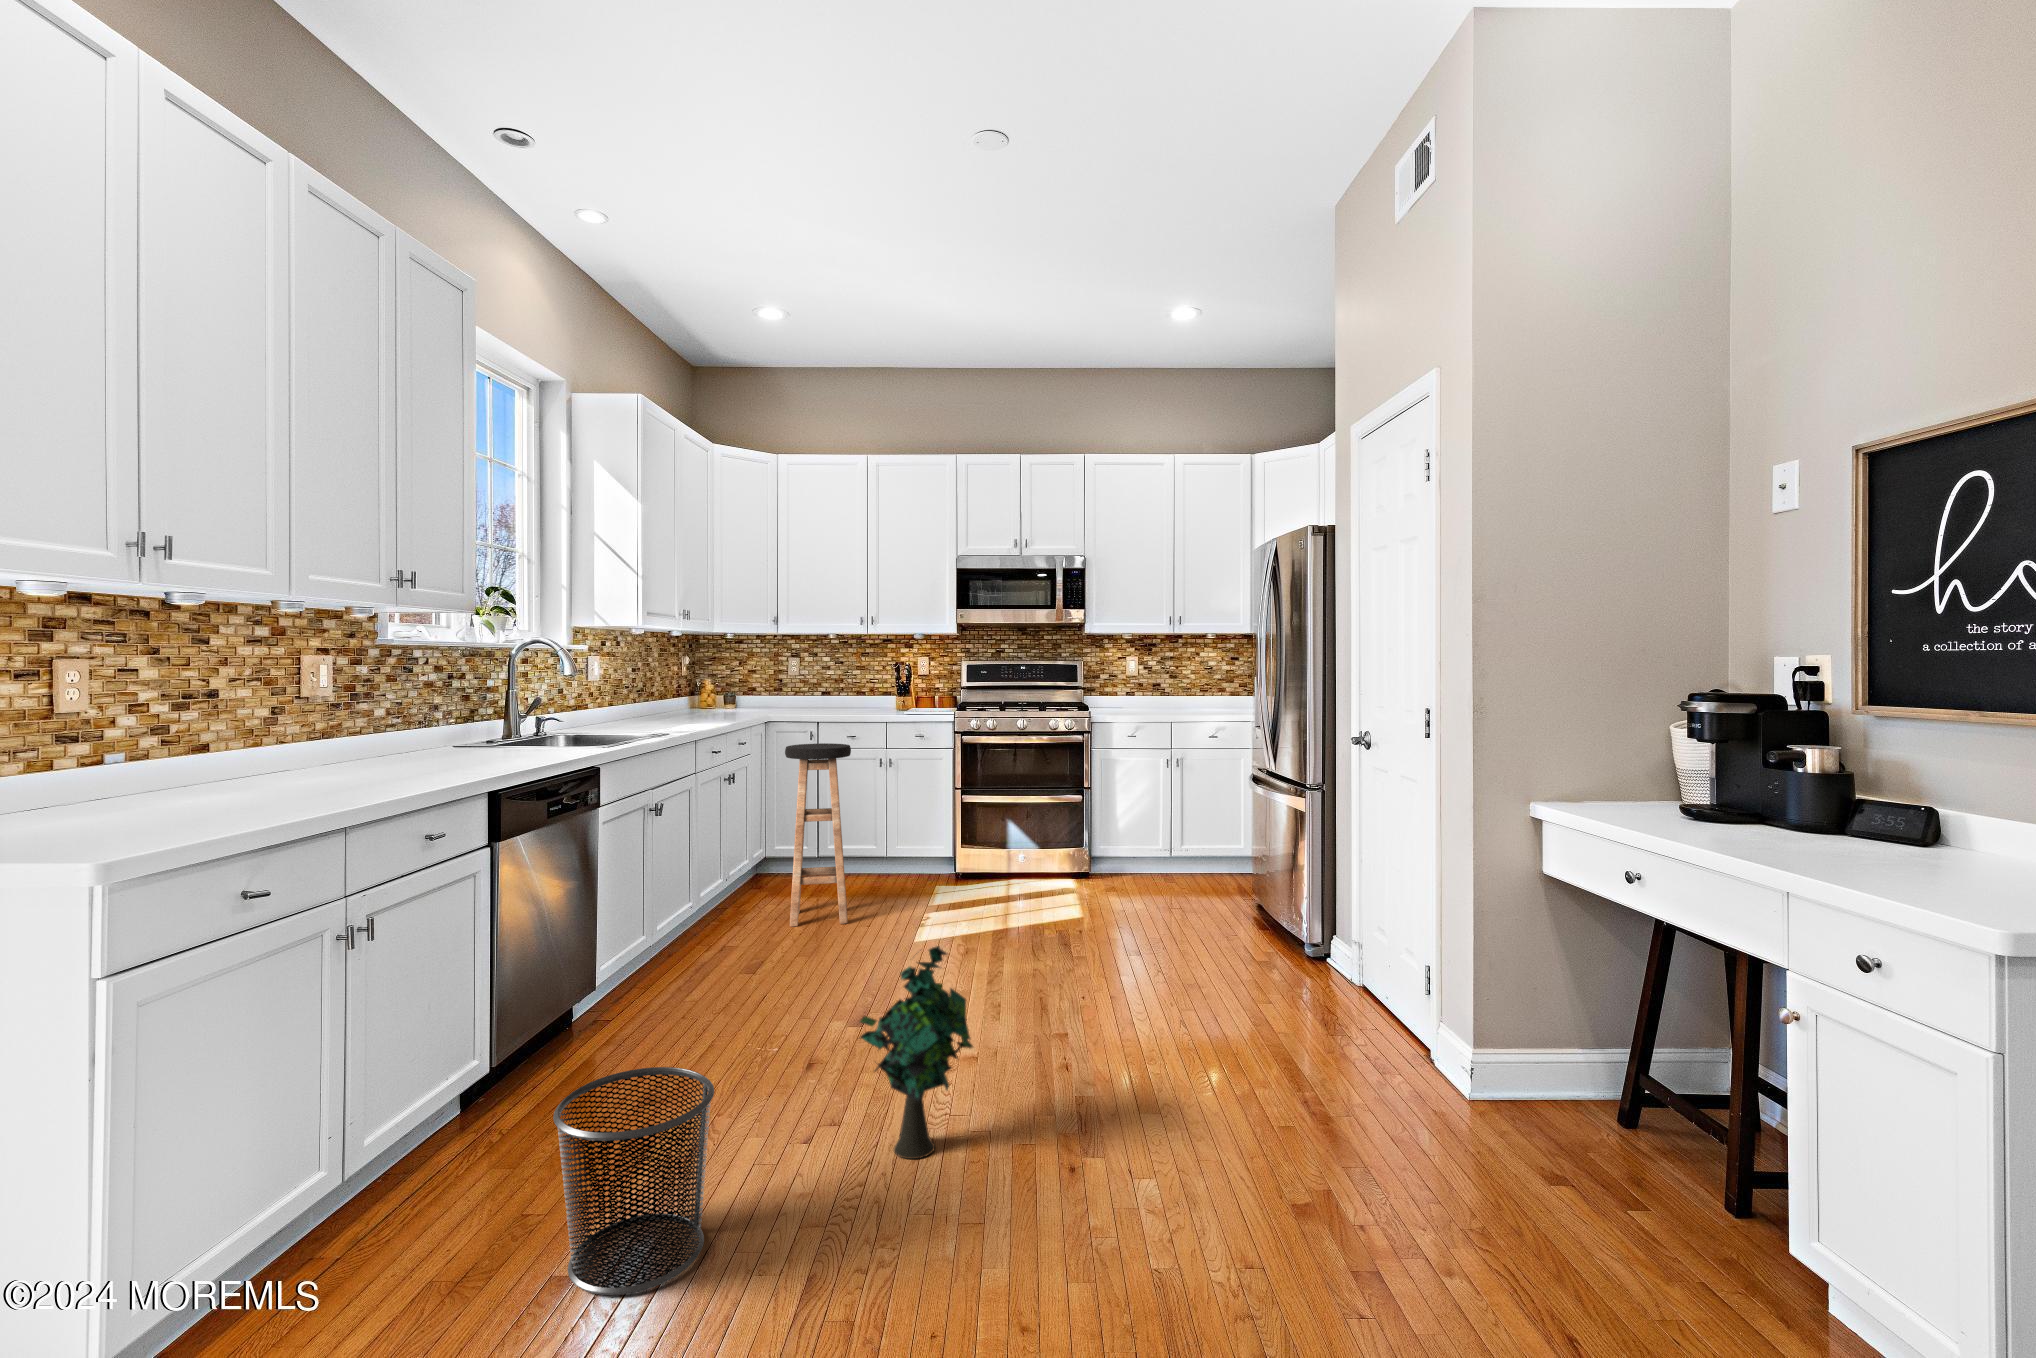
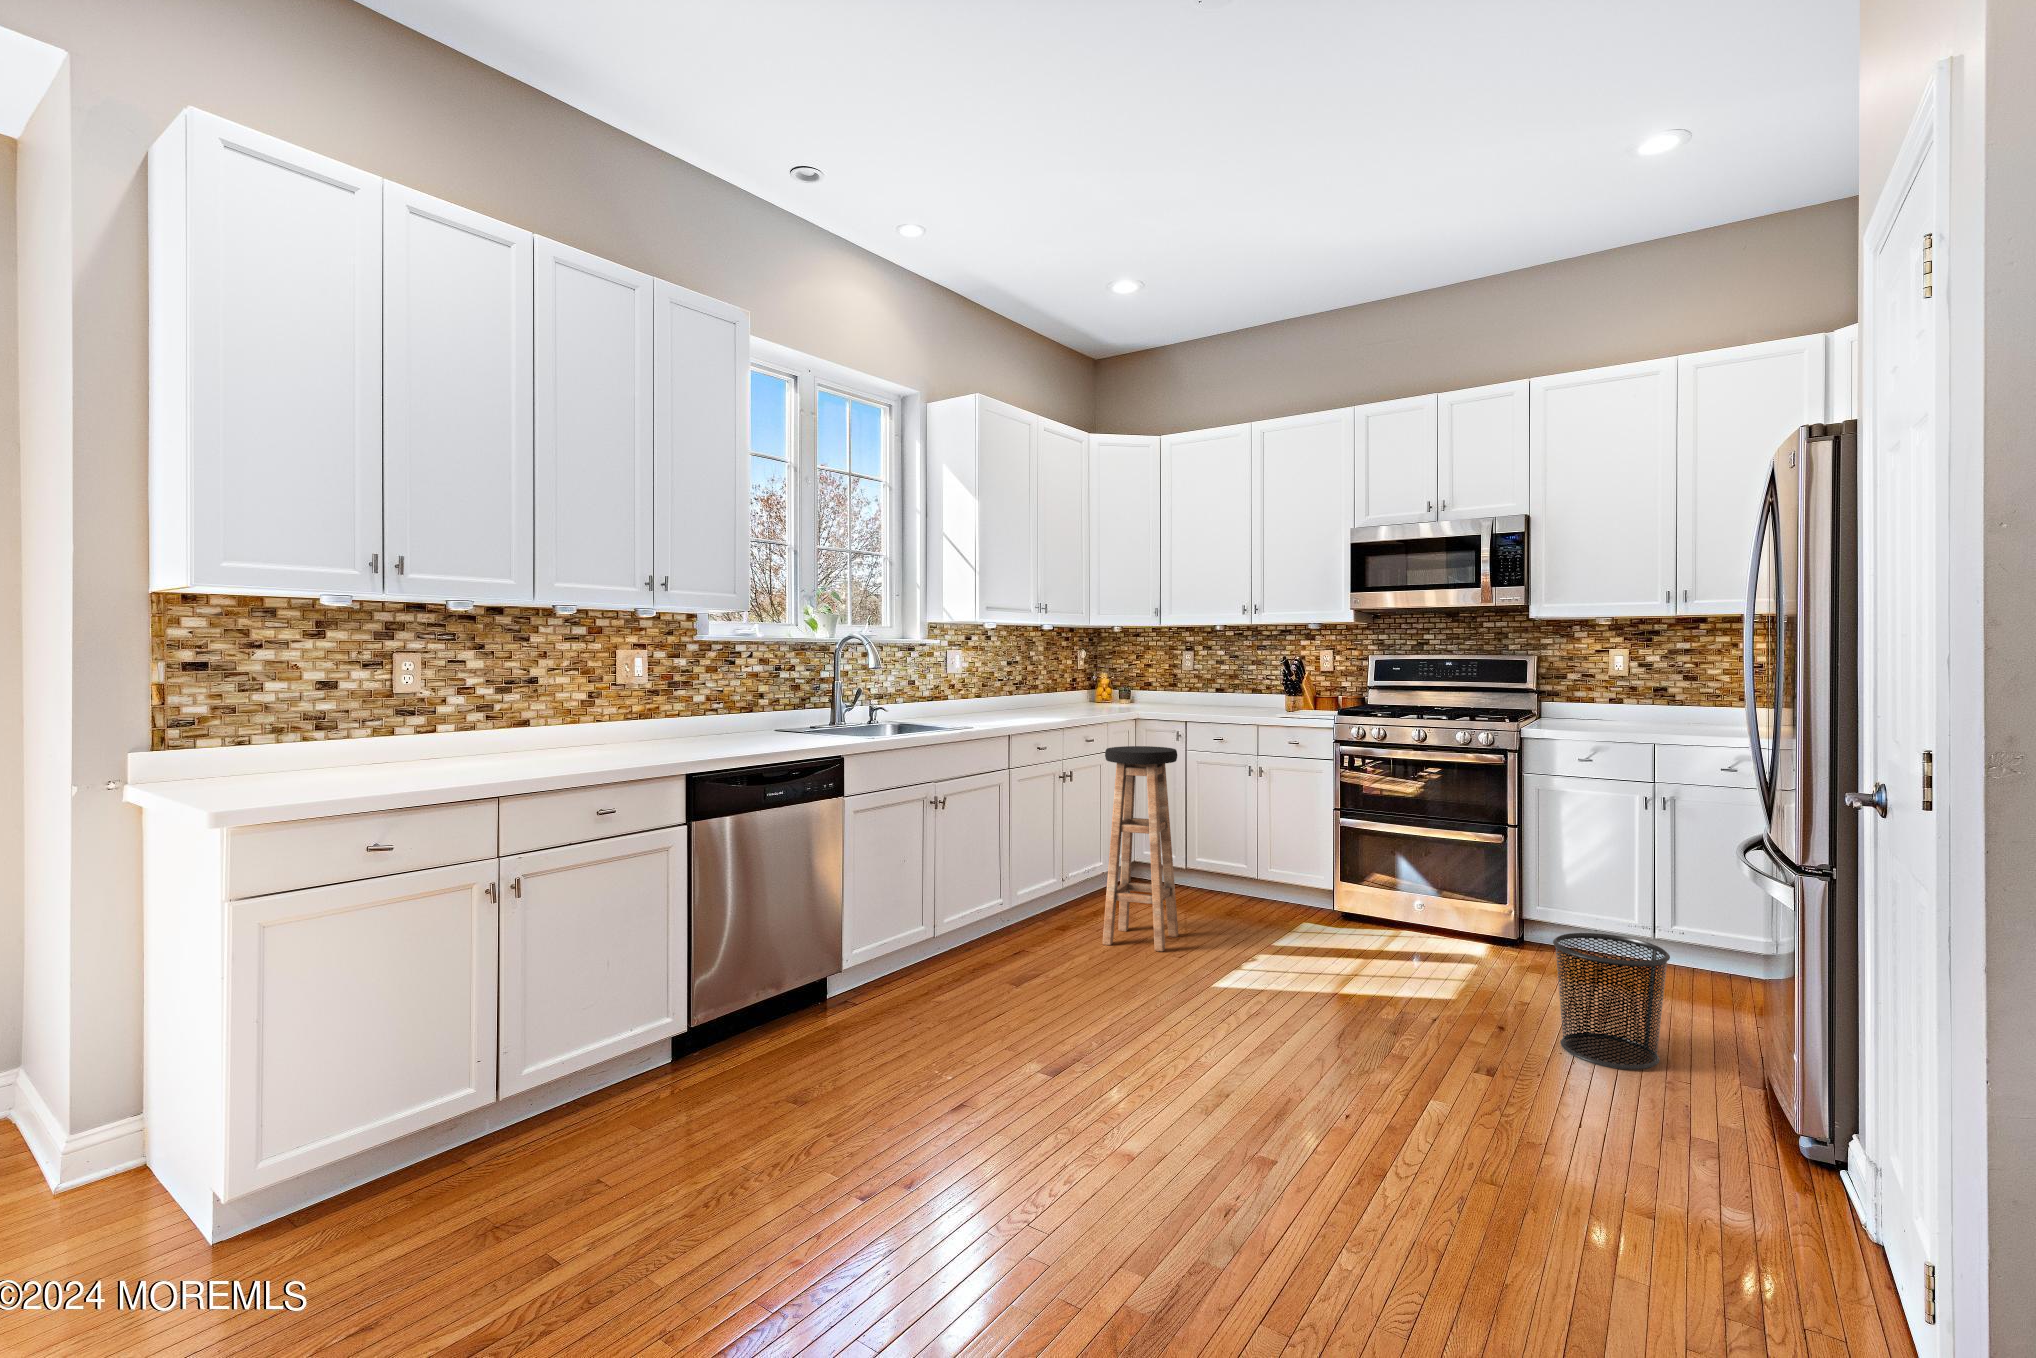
decorative plant: present [860,946,973,1159] -> none [907,999,1049,1249]
waste bin: present [553,1067,714,1295] -> present [1553,933,1670,1070]

